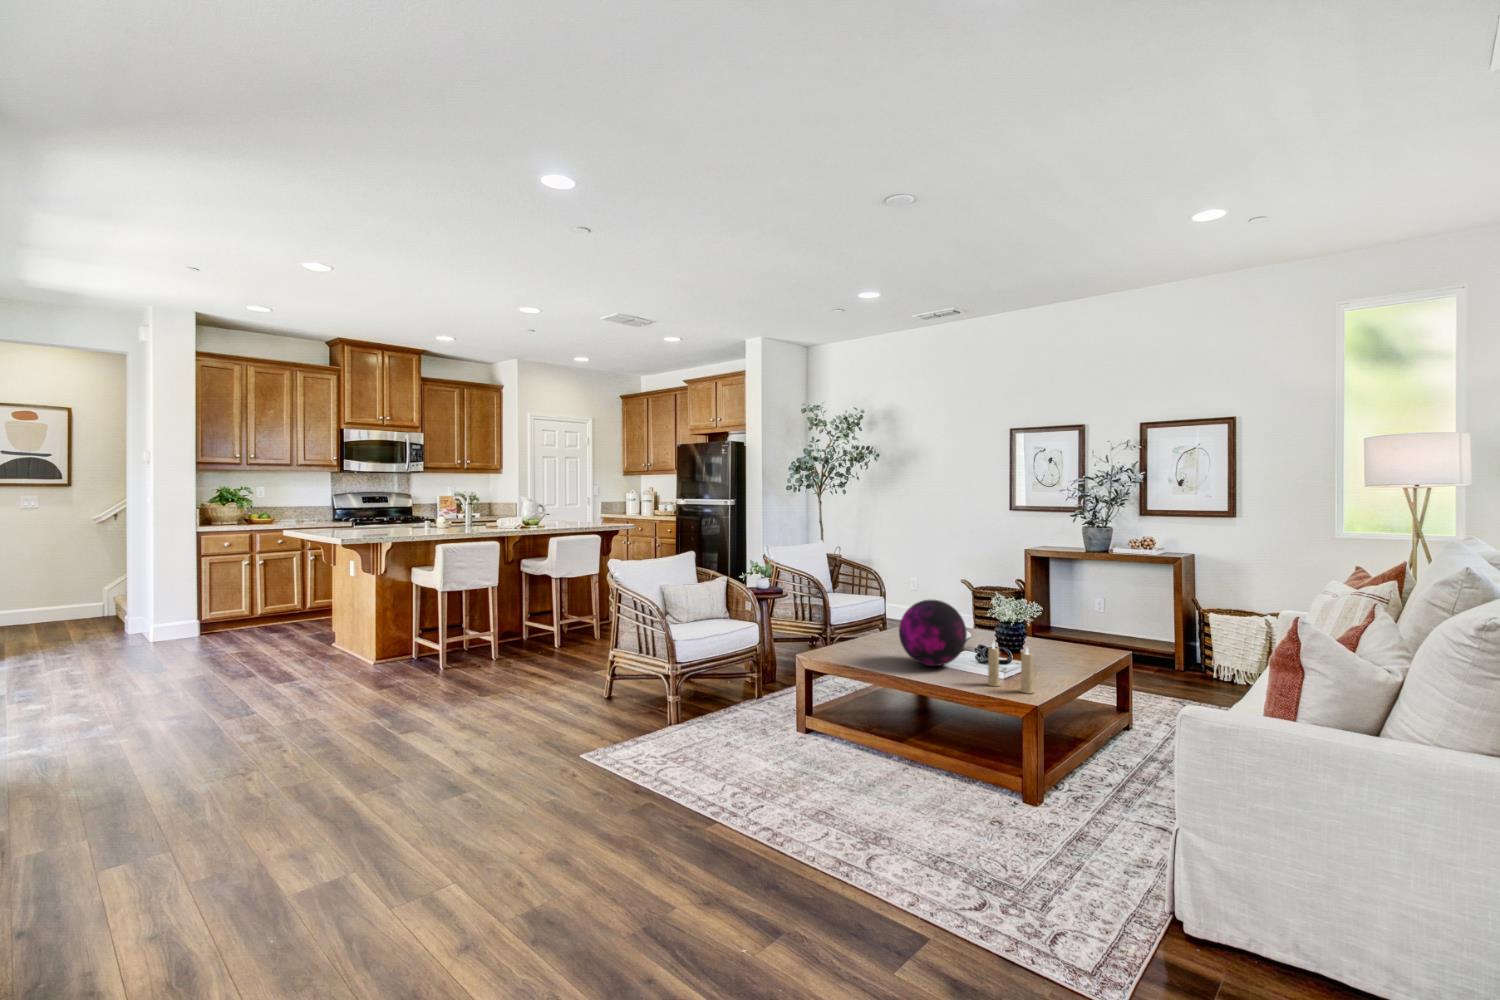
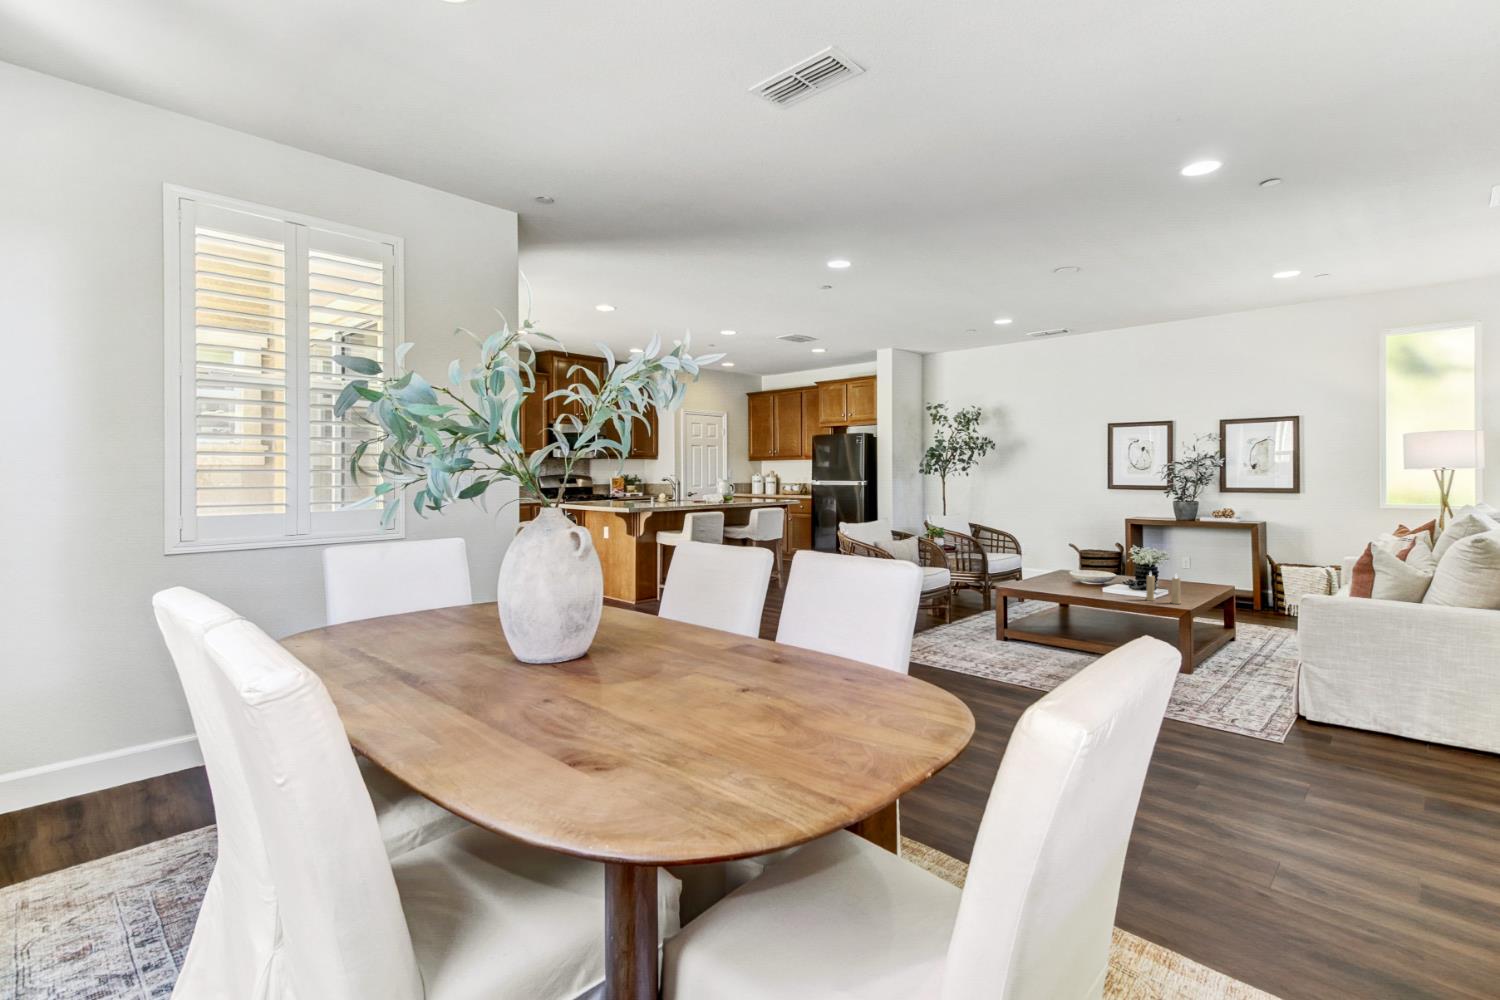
decorative orb: present [899,600,967,666] -> none [1074,546,1124,592]

